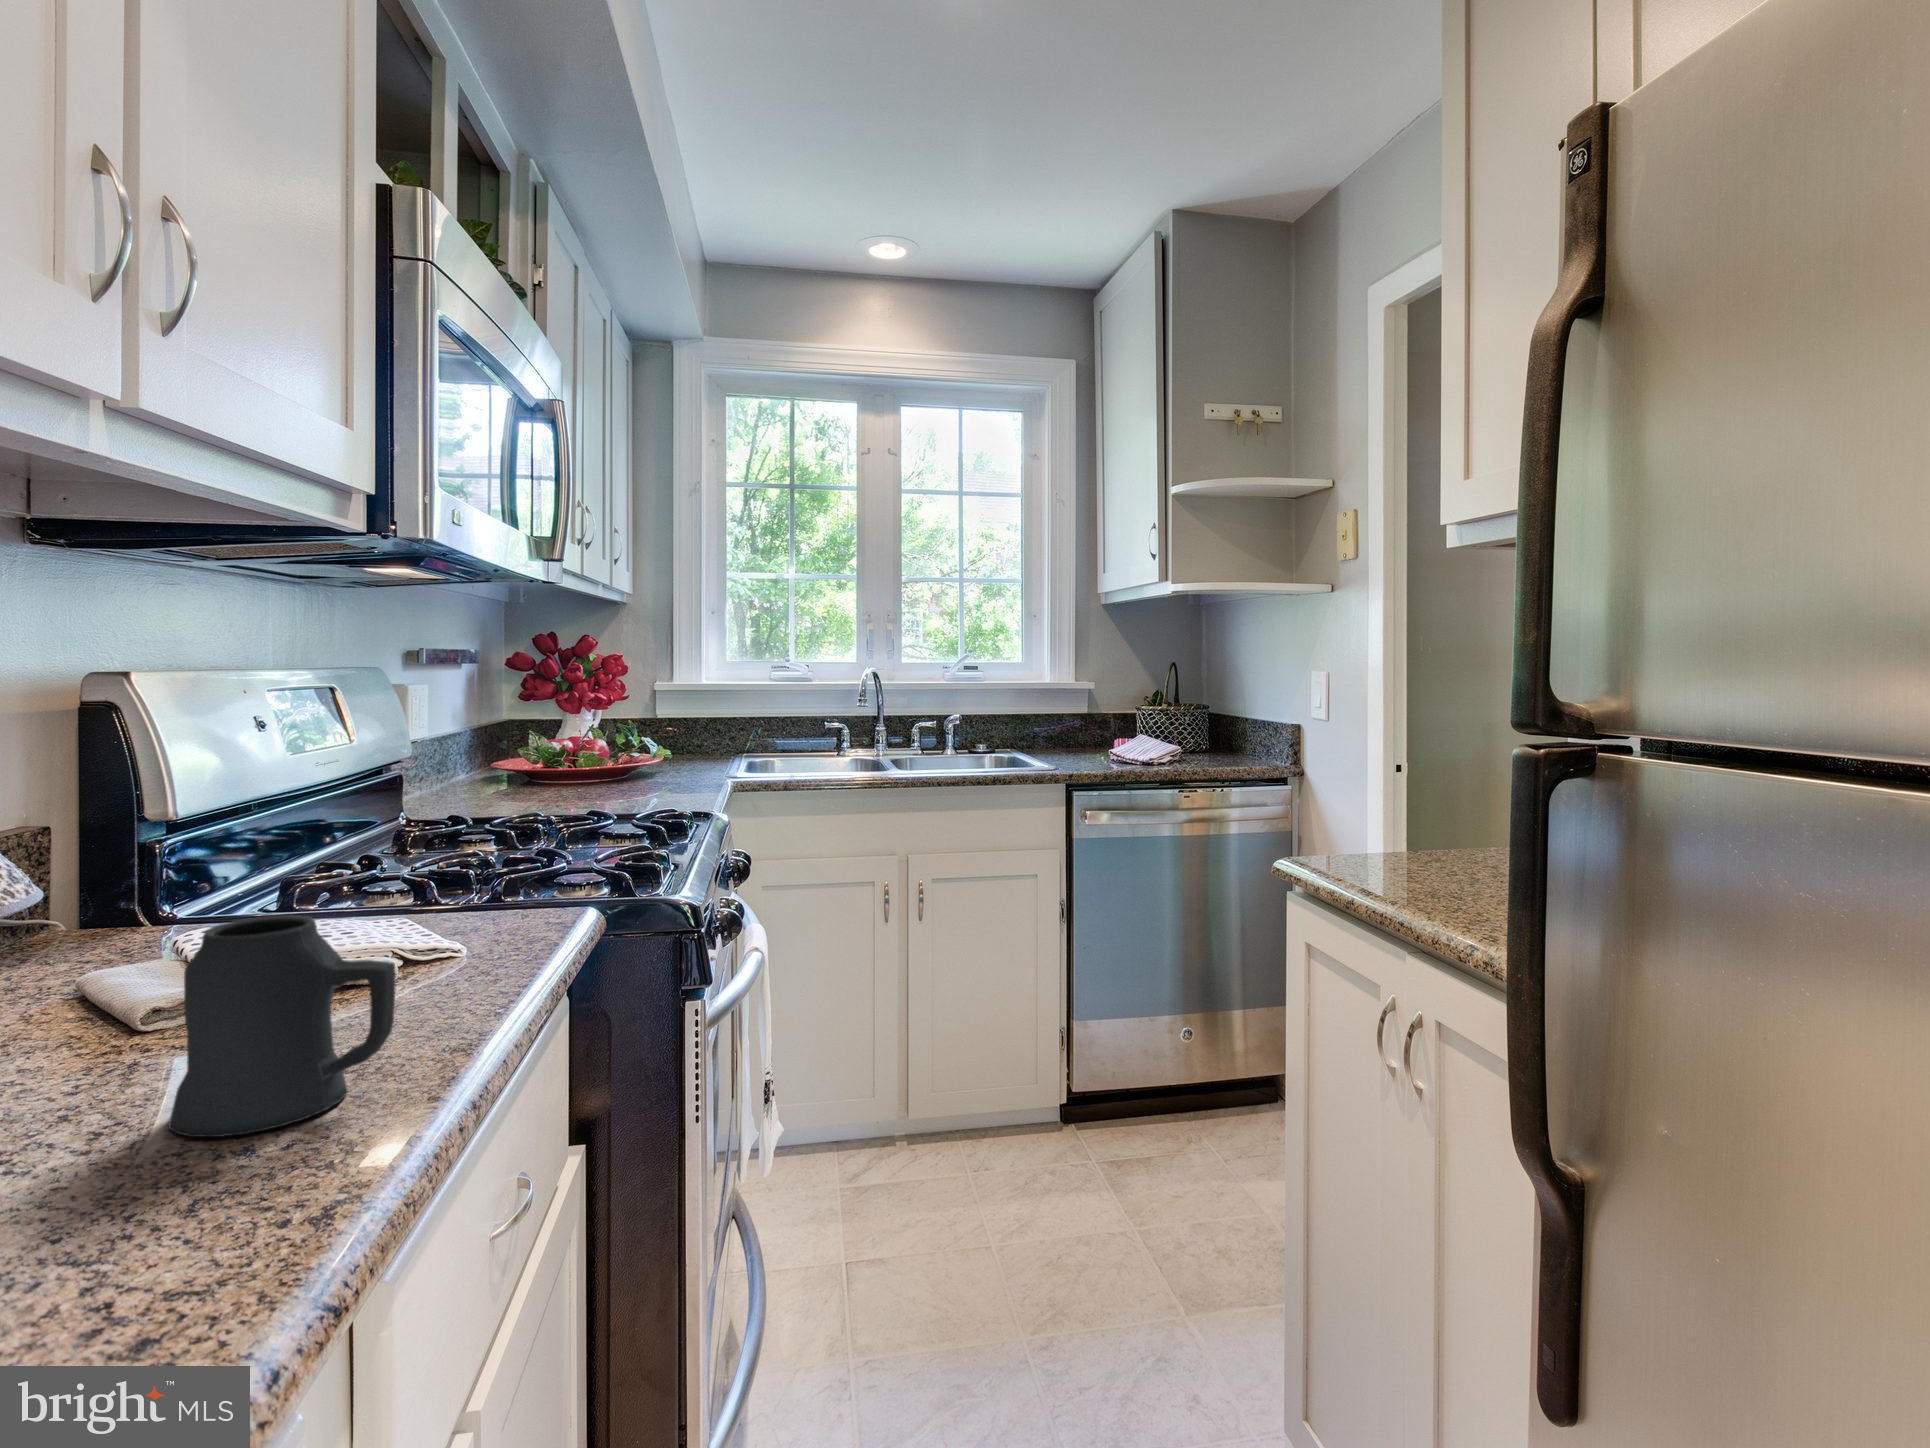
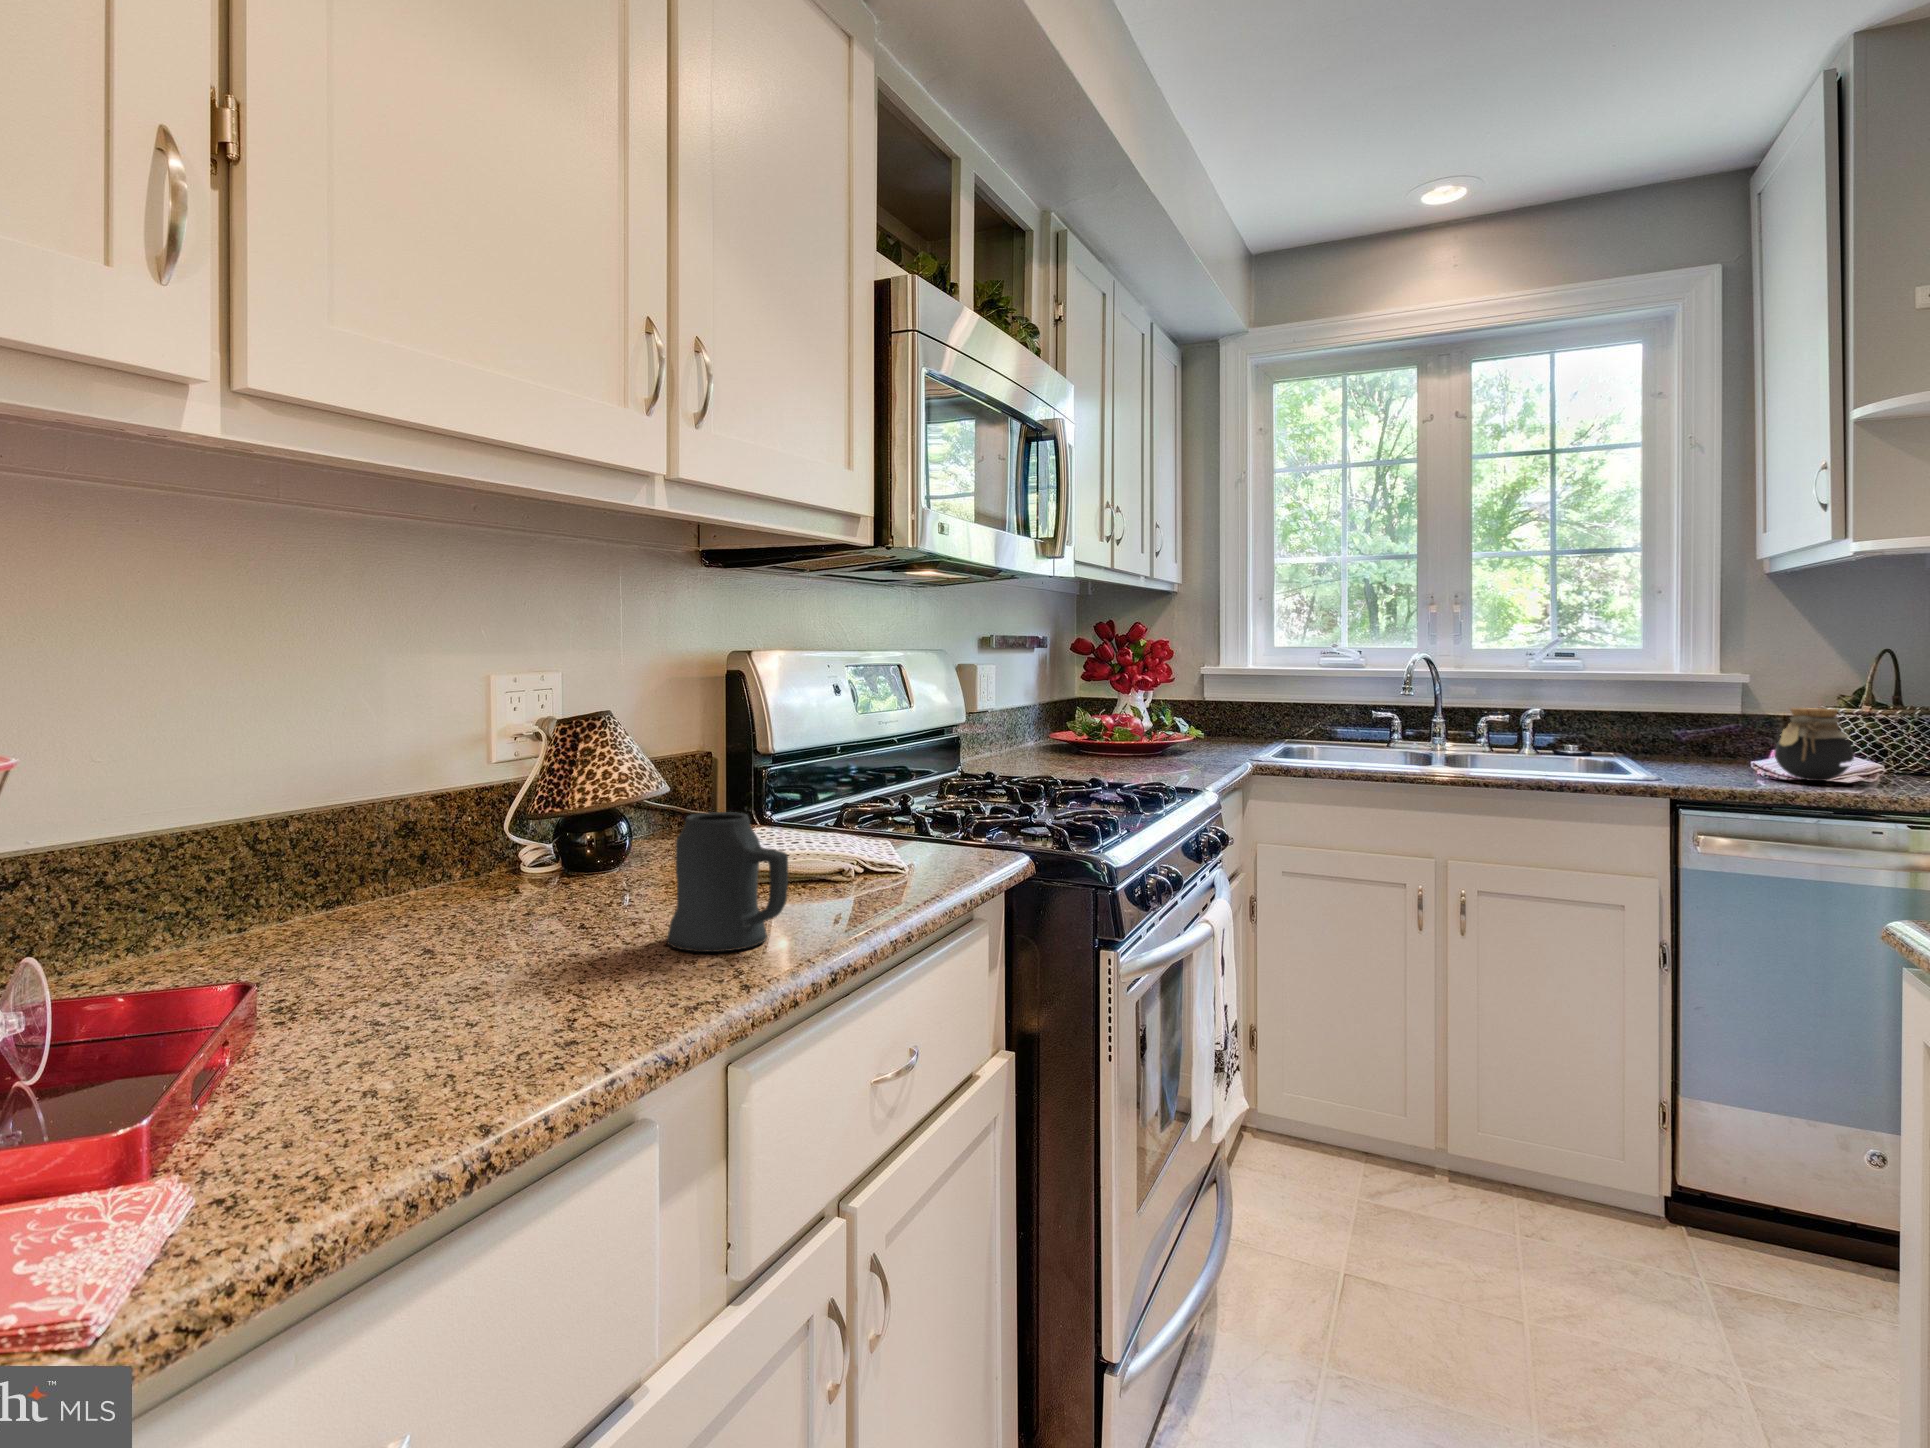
jar: none [1124,710,1169,764] -> present [1775,708,1854,781]

